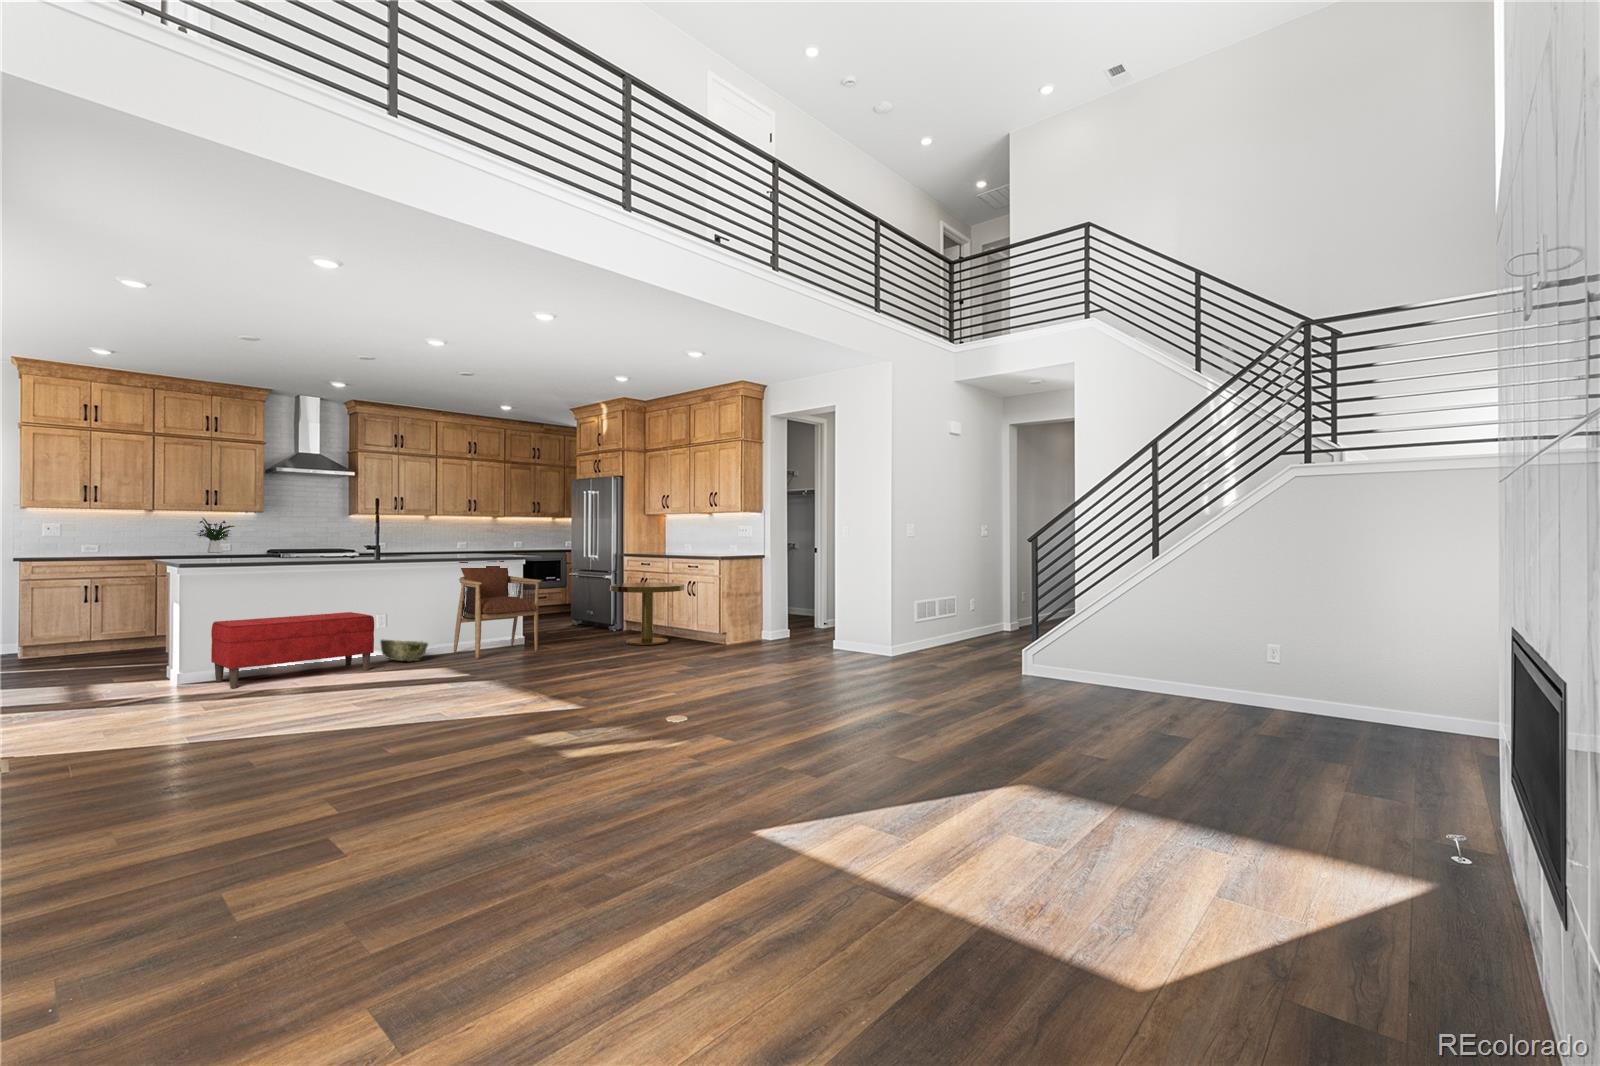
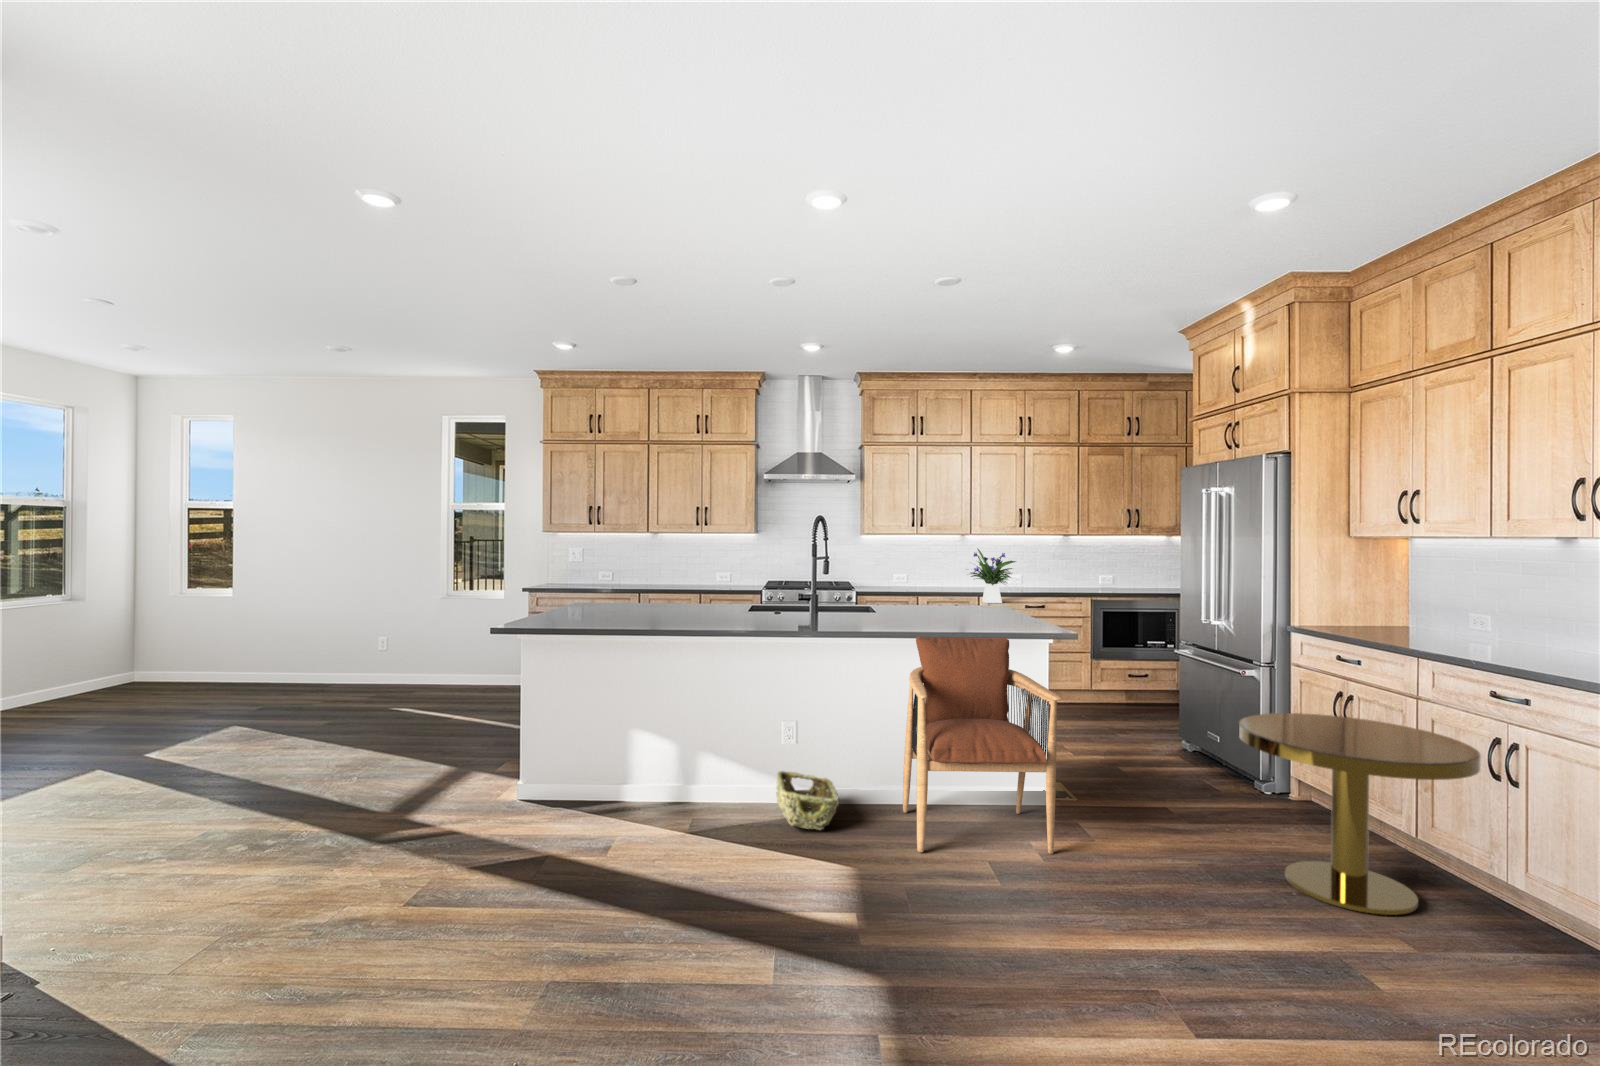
flower arrangement: present [197,518,234,552] -> present [971,549,1016,603]
bench: present [211,612,374,688] -> none [512,718,736,845]

